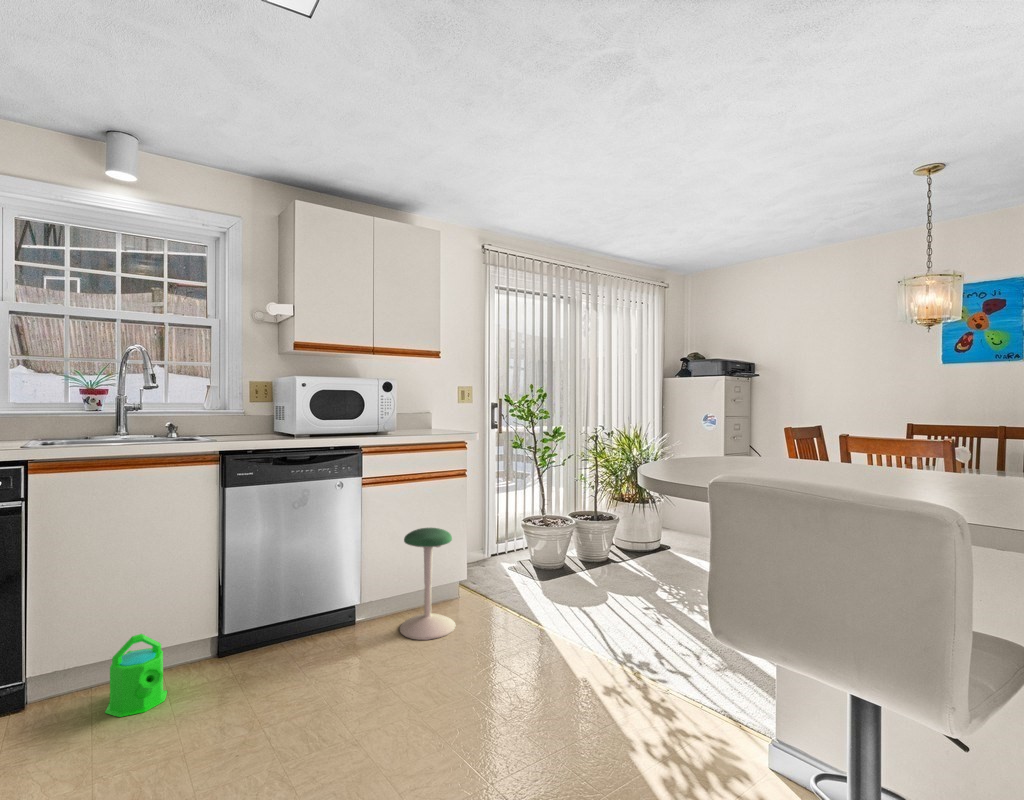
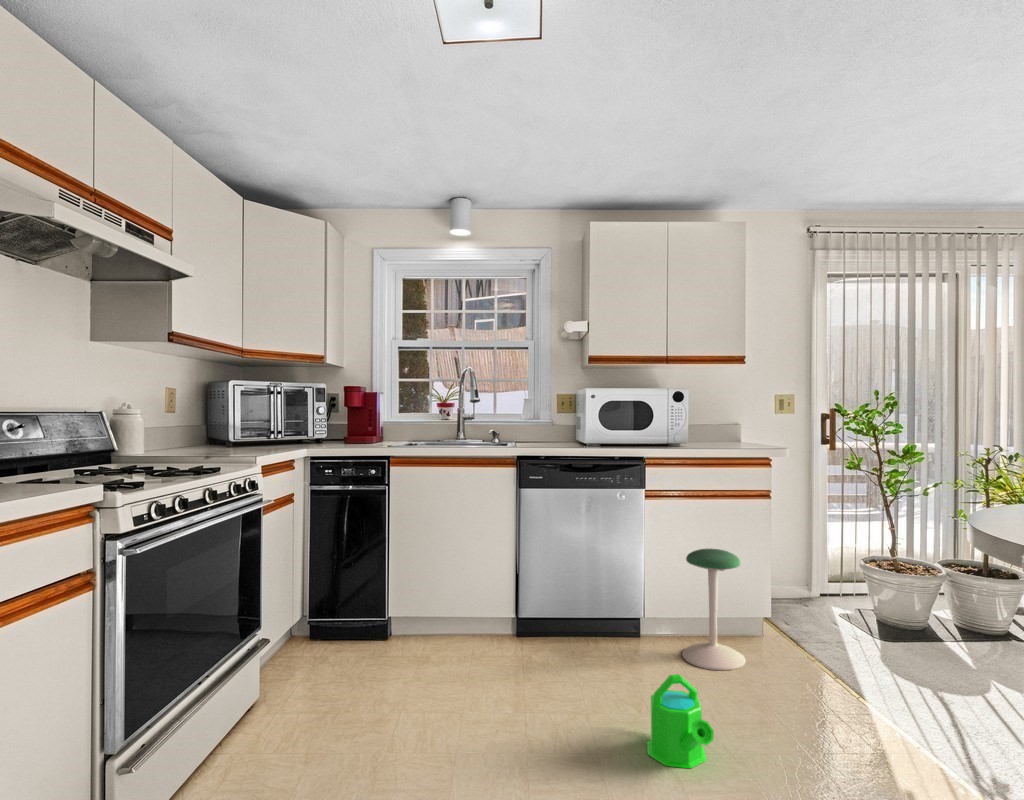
watering can: present [105,634,167,717] -> present [647,674,714,768]

